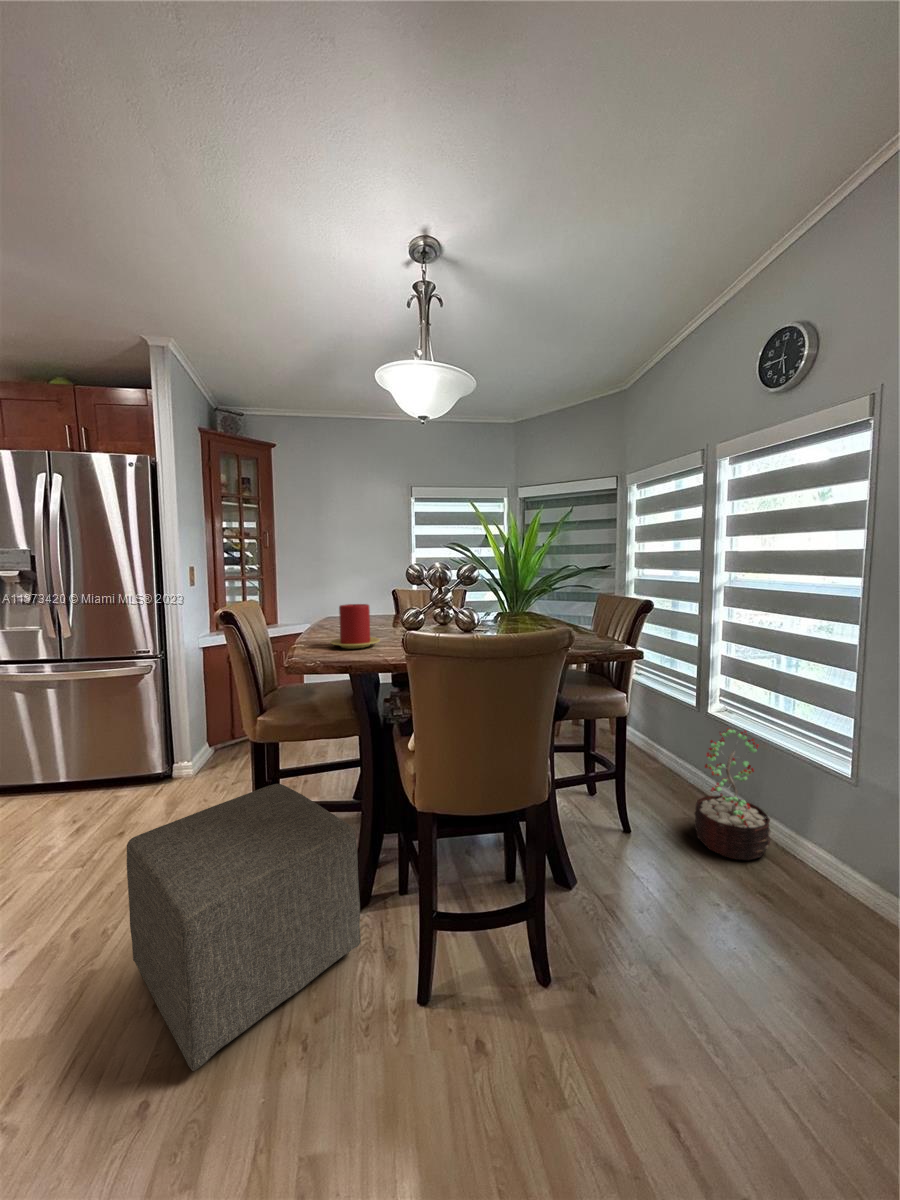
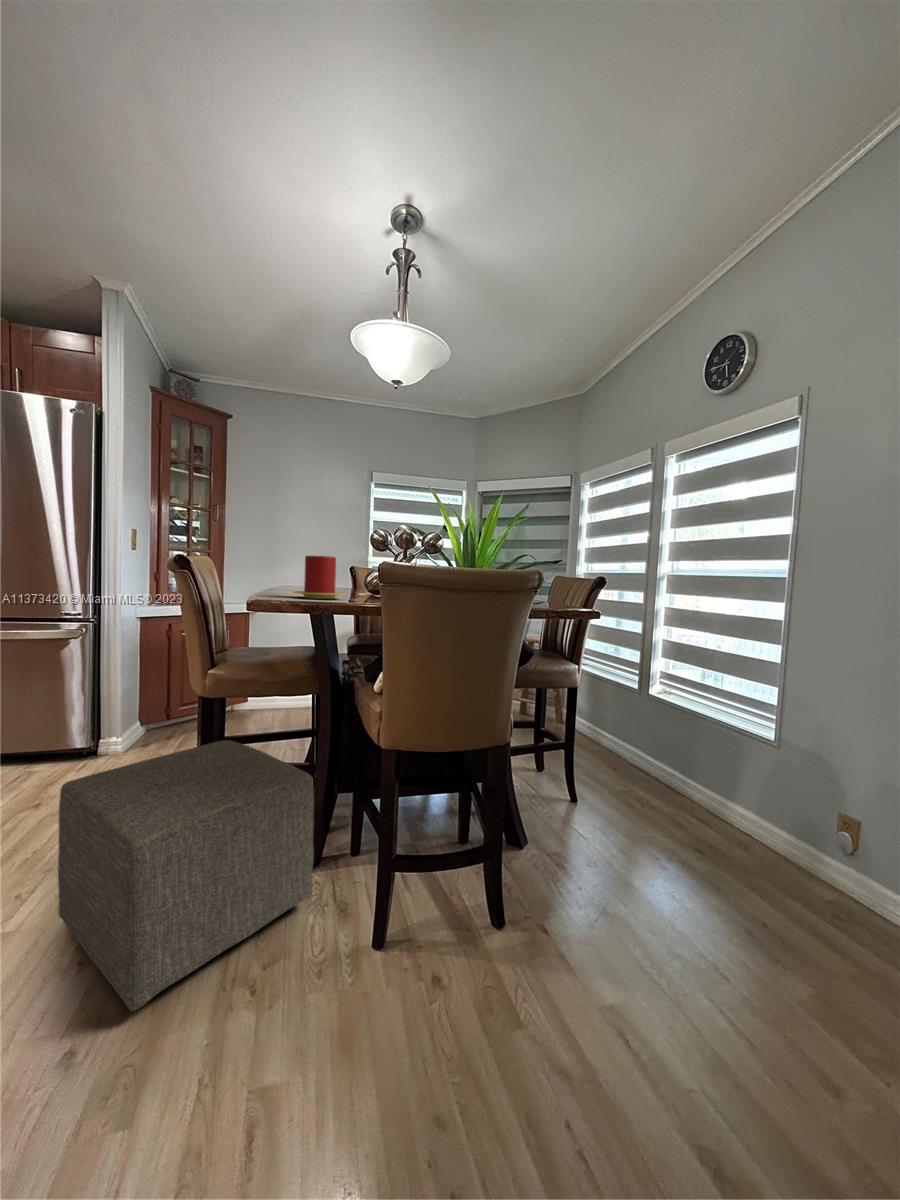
decorative plant: present [695,728,770,861] -> none [636,703,704,825]

